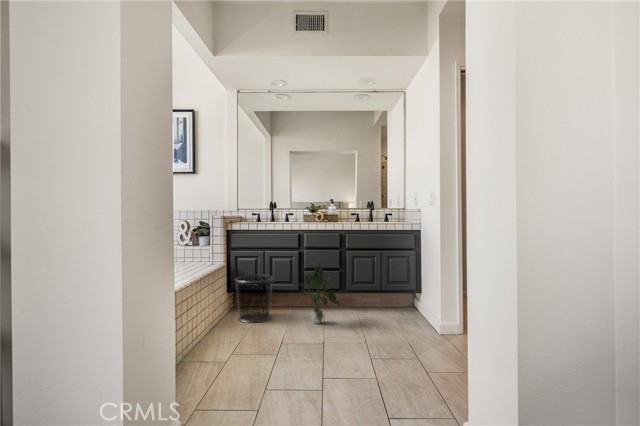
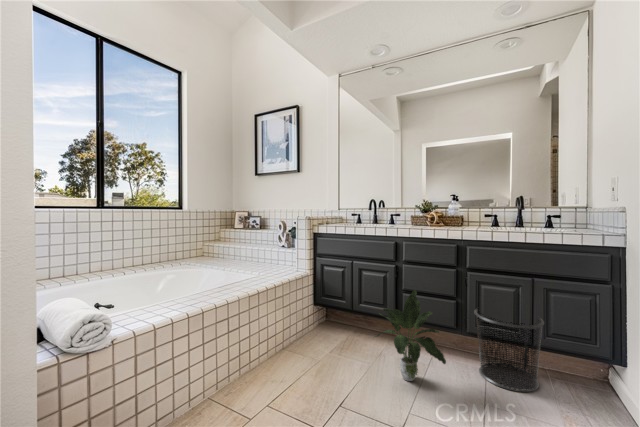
waste bin: present [235,275,273,323] -> present [474,309,544,392]

